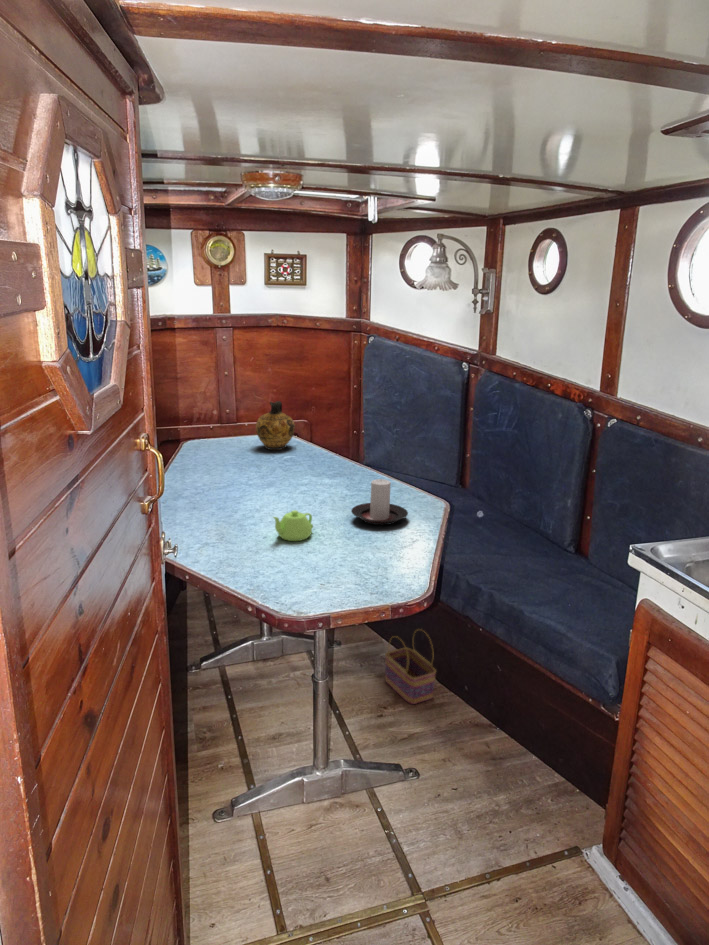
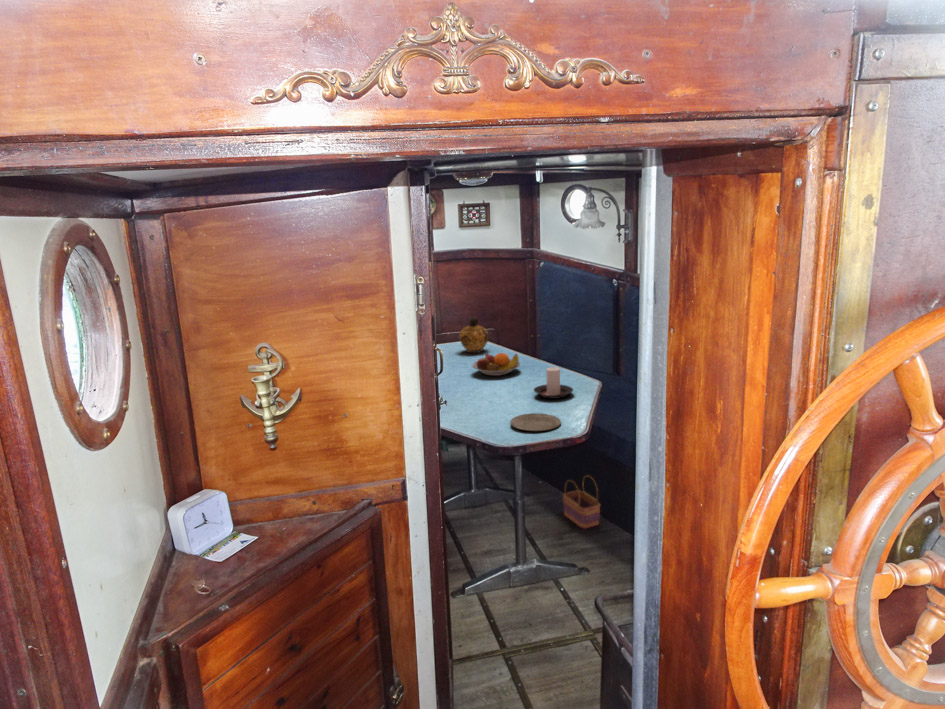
fruit bowl: none [268,453,335,485] -> present [472,353,520,376]
teapot: present [273,510,313,541] -> none [481,390,508,411]
plate: none [314,549,389,581] -> present [510,413,561,431]

